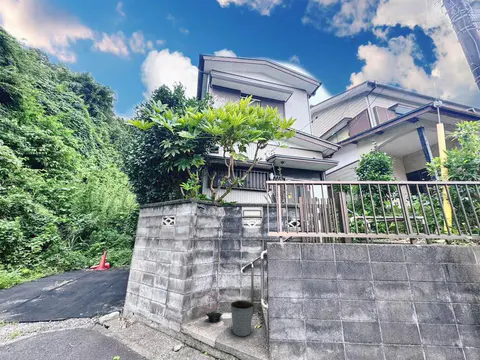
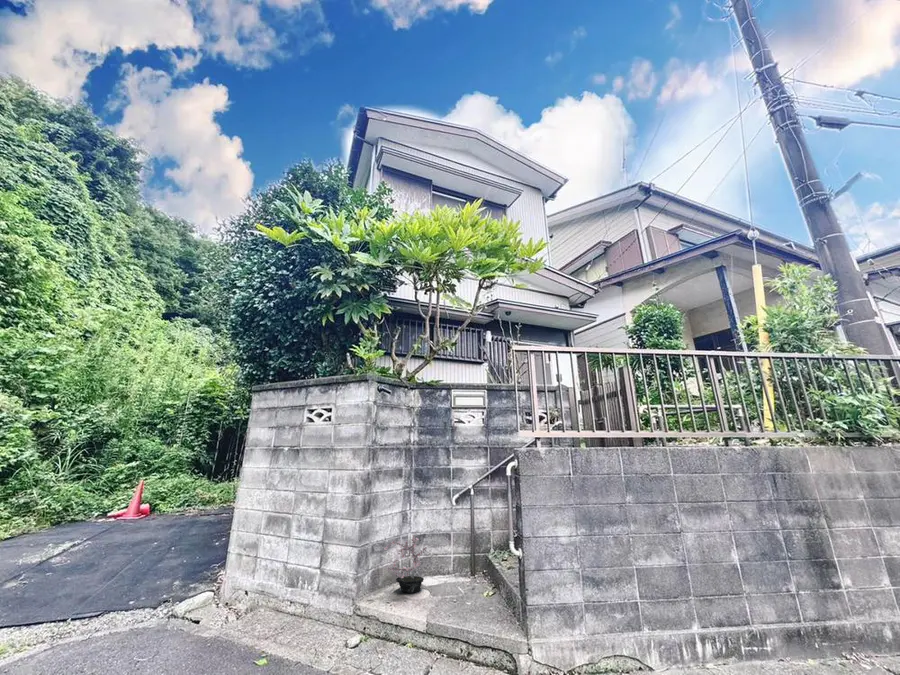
bucket: present [230,300,254,336] -> none [443,551,486,610]

